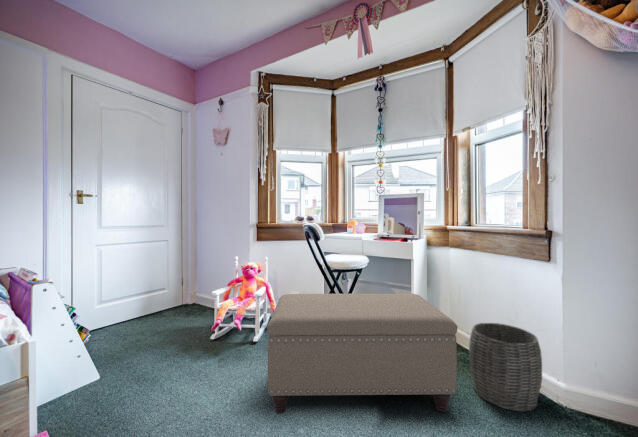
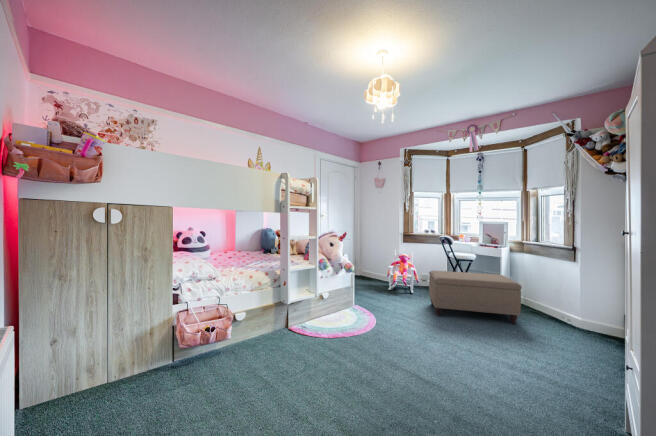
woven basket: present [469,323,542,411] -> none [530,291,567,328]

